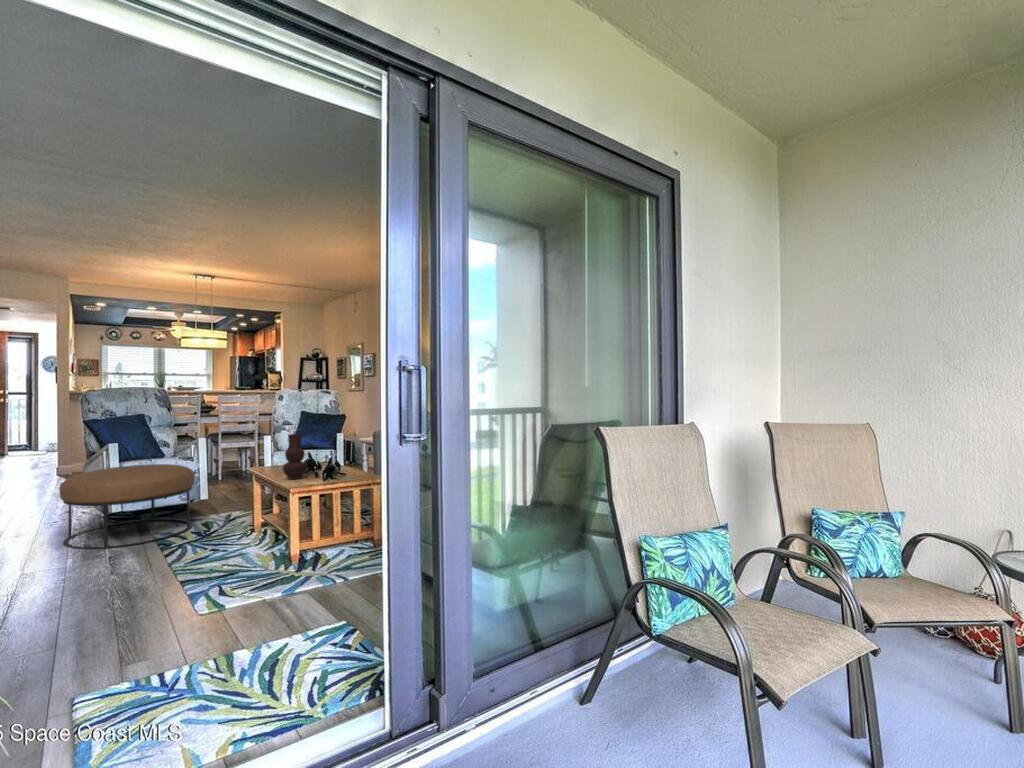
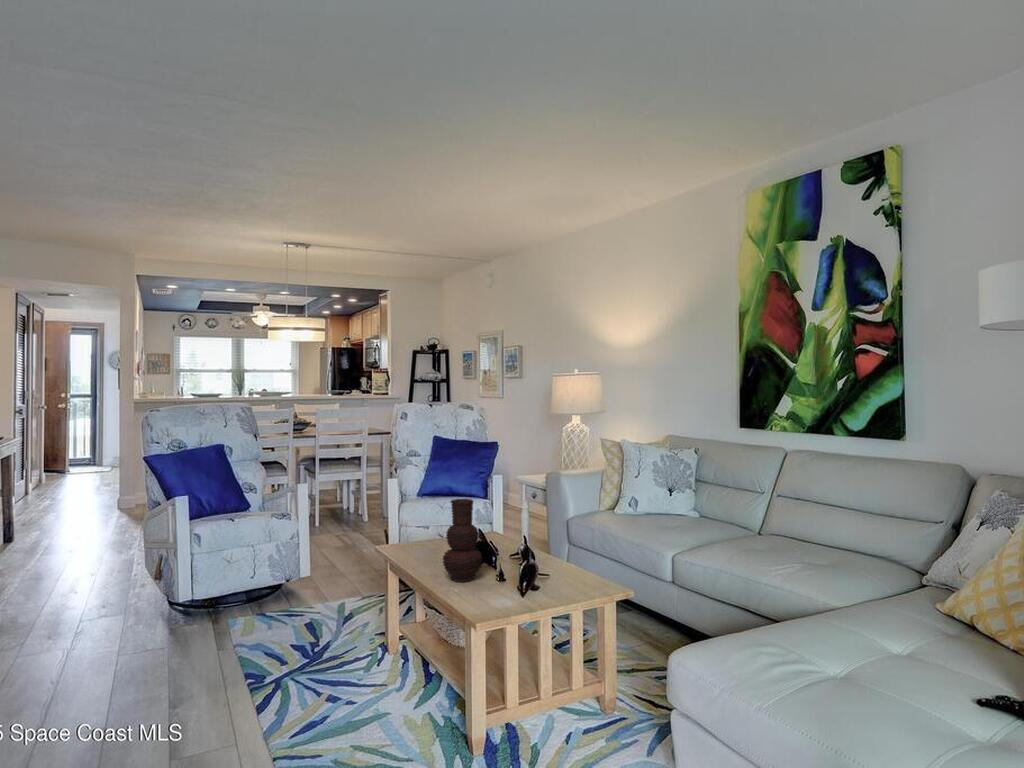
ottoman: present [60,464,195,549] -> none [105,528,295,679]

